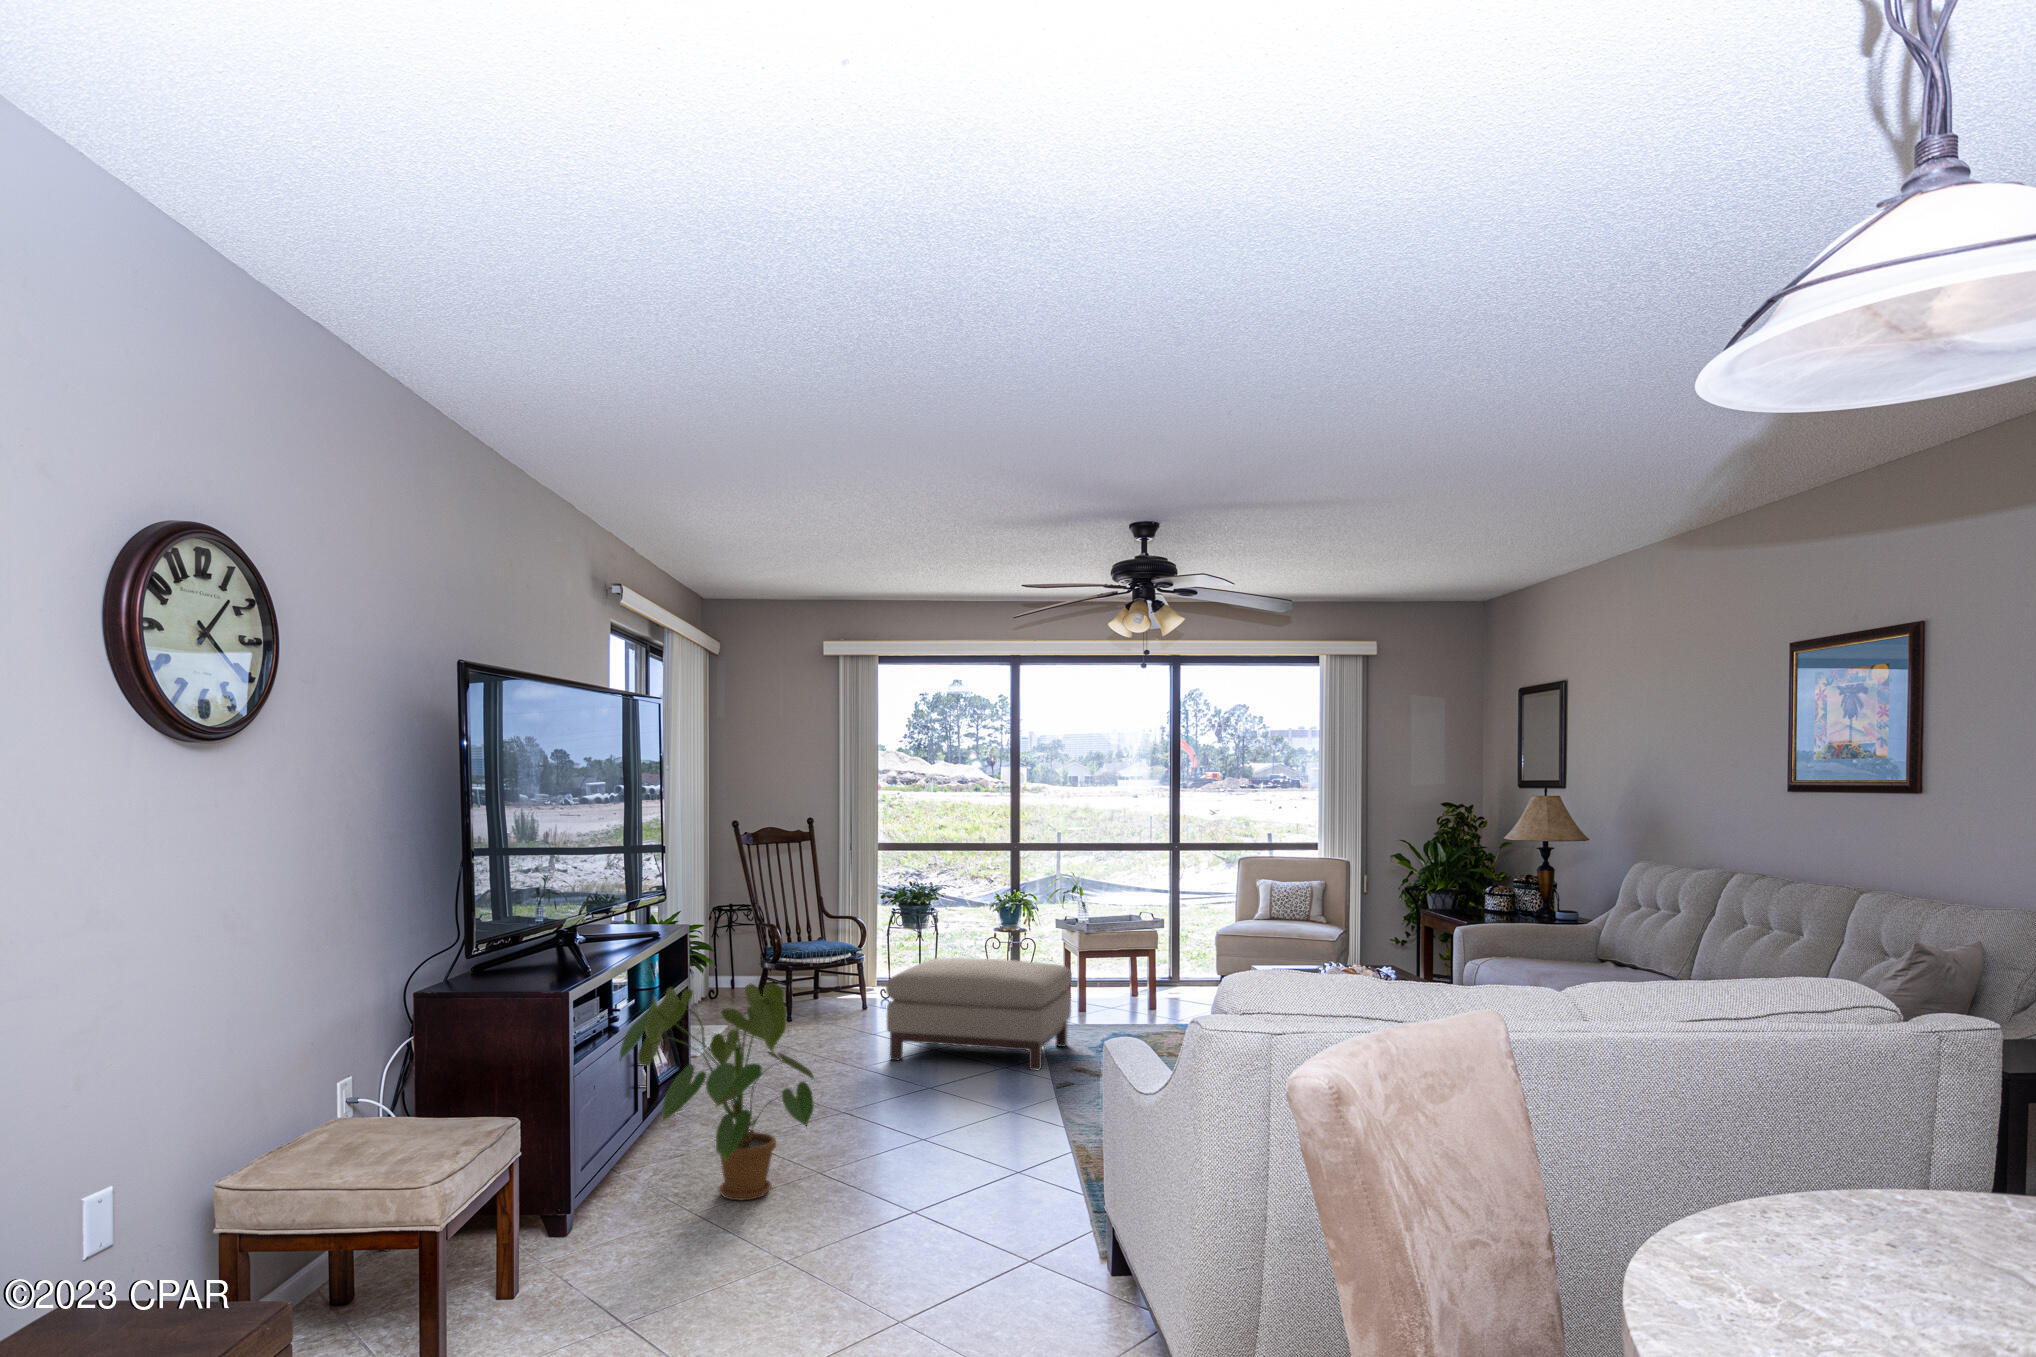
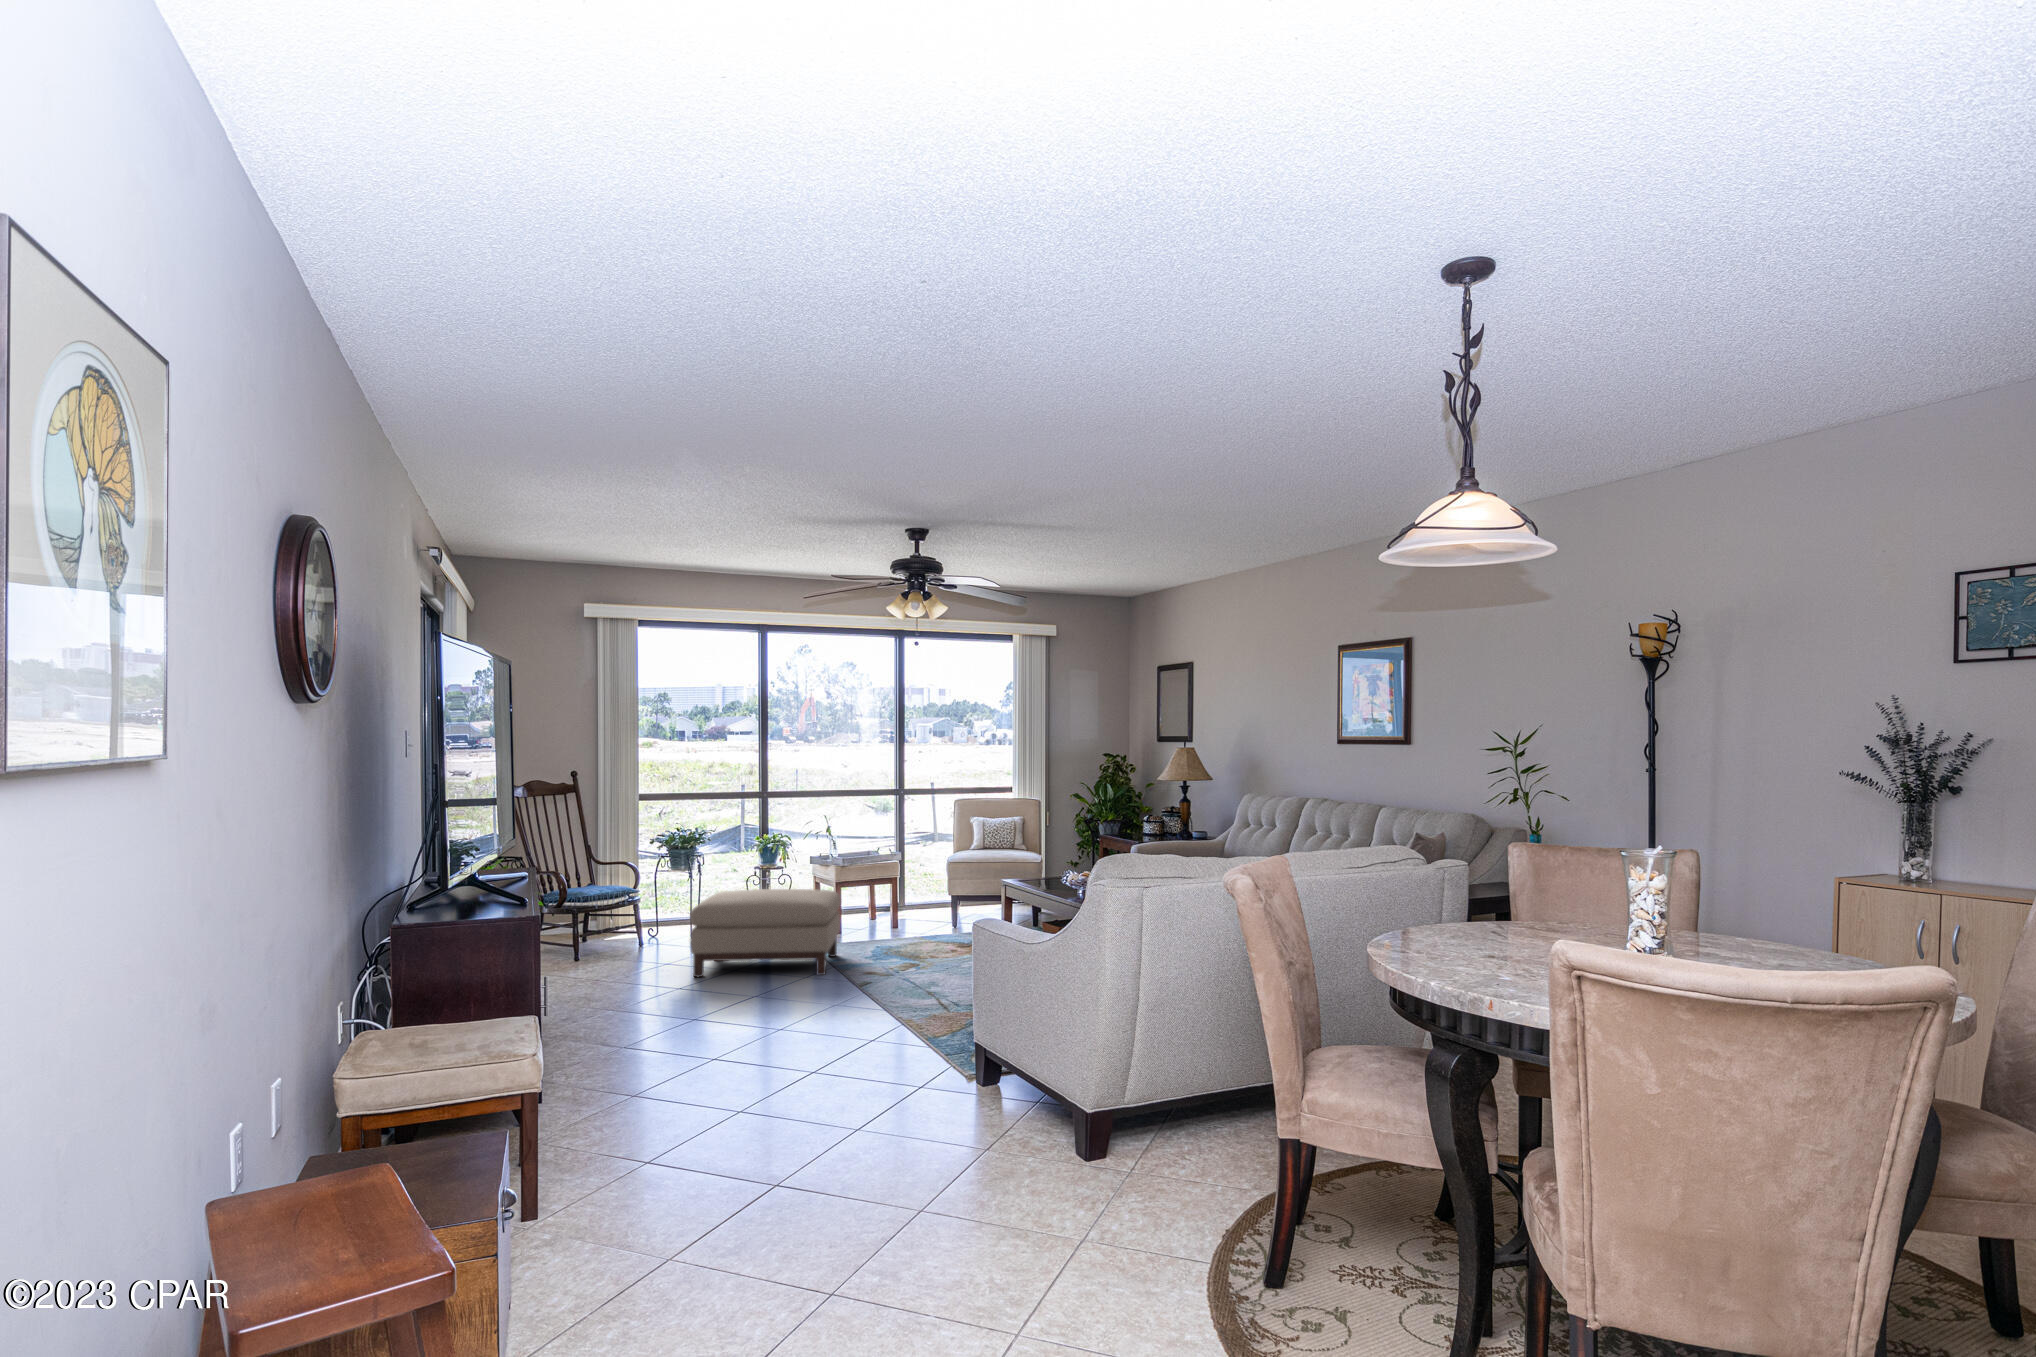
house plant: present [619,983,814,1200] -> none [529,907,704,1086]

